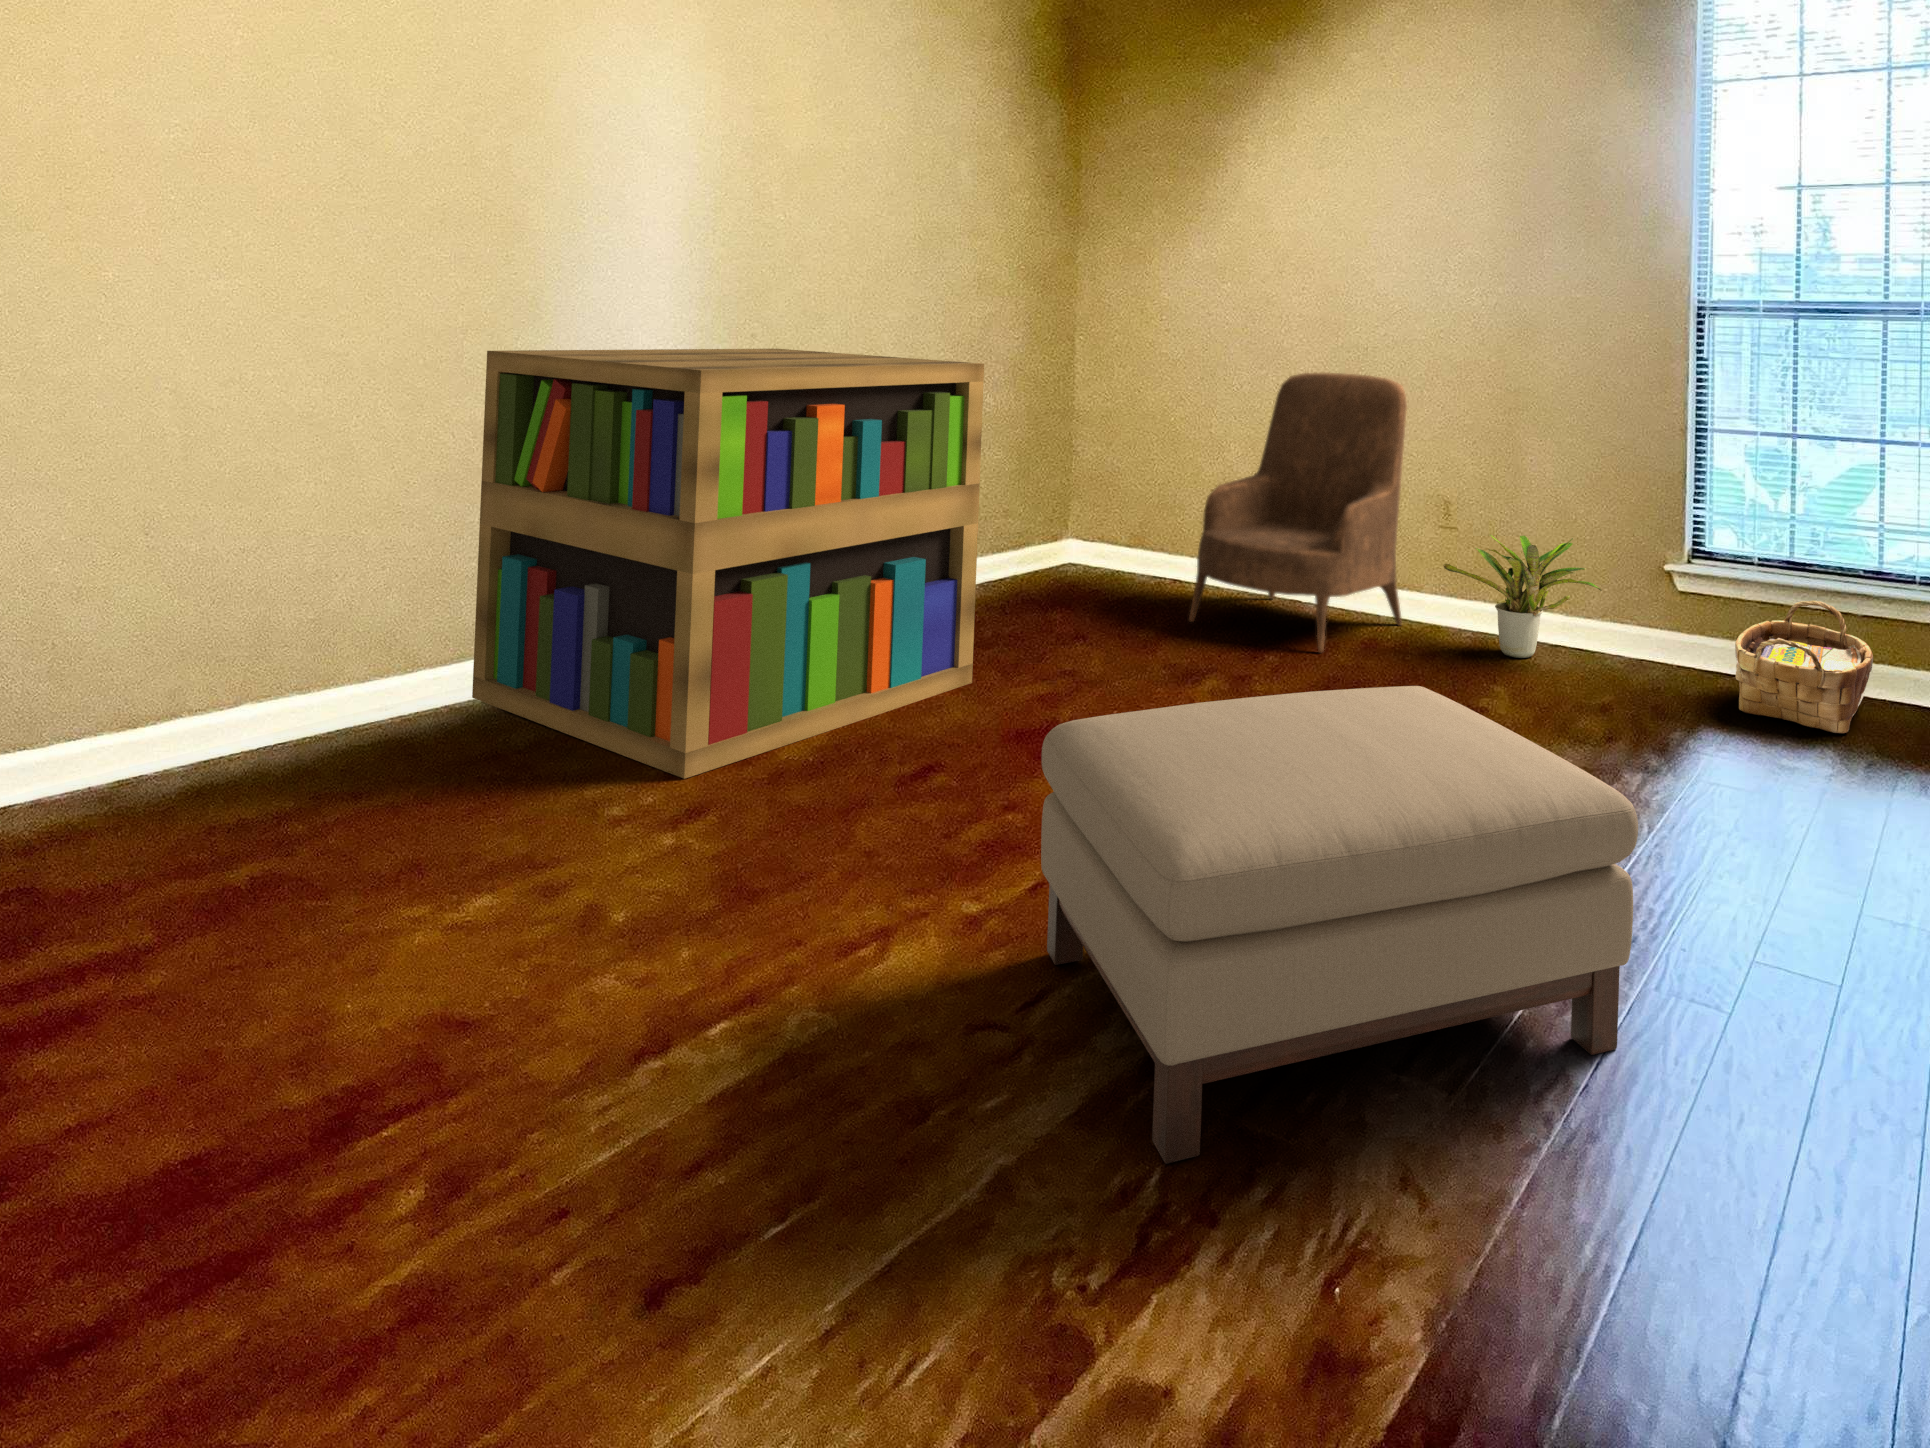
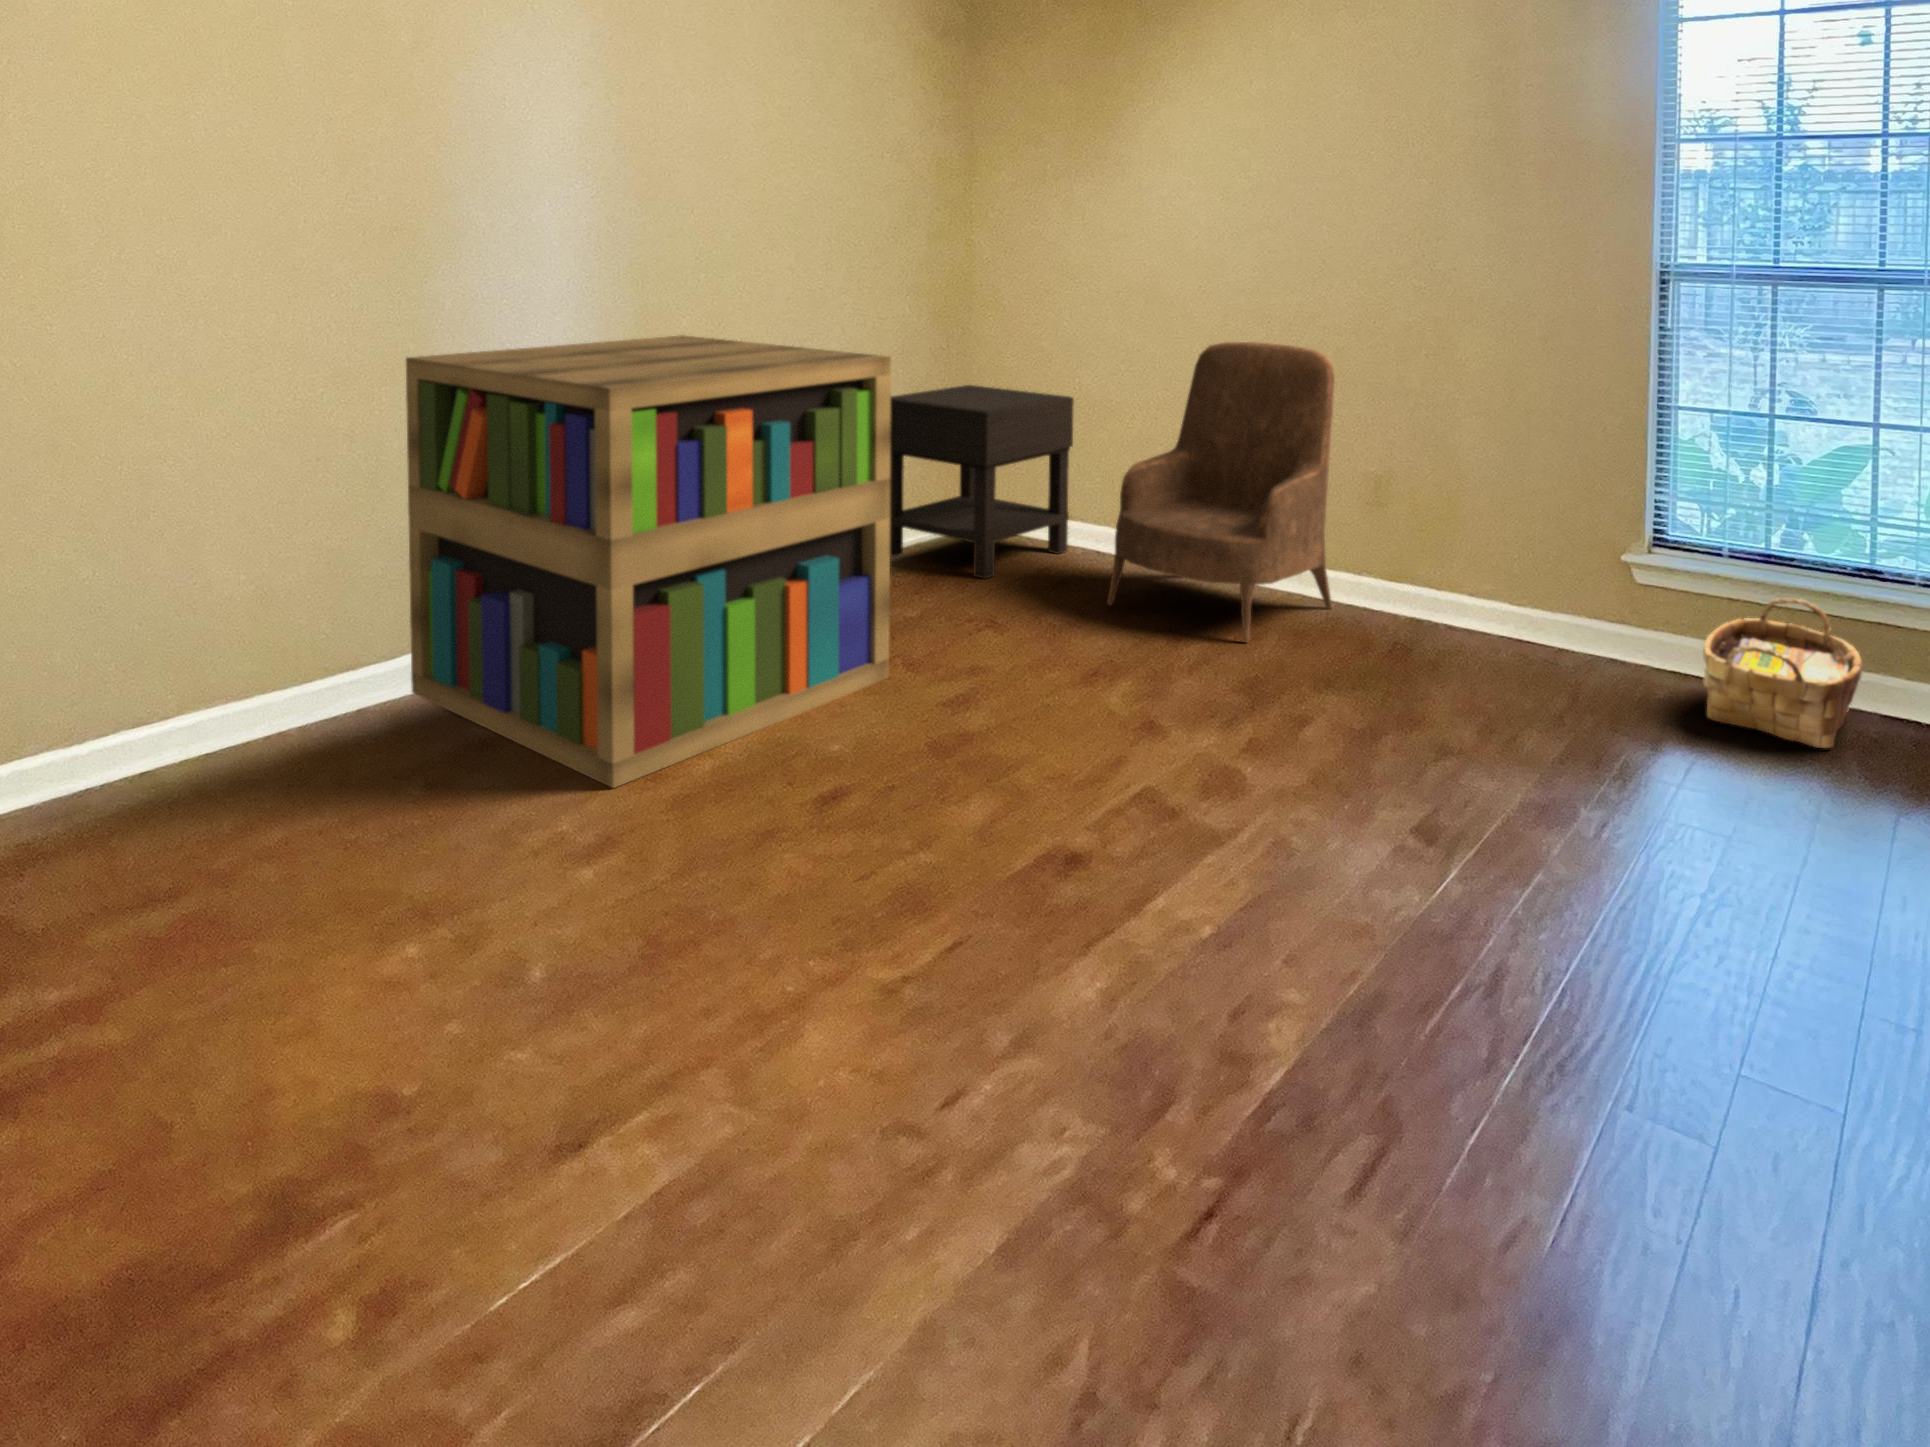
nightstand: none [969,417,1161,601] -> present [890,385,1074,579]
potted plant: present [1443,535,1601,658] -> none [1377,520,1552,650]
ottoman: present [1041,686,1638,1164] -> none [963,729,1602,1260]

